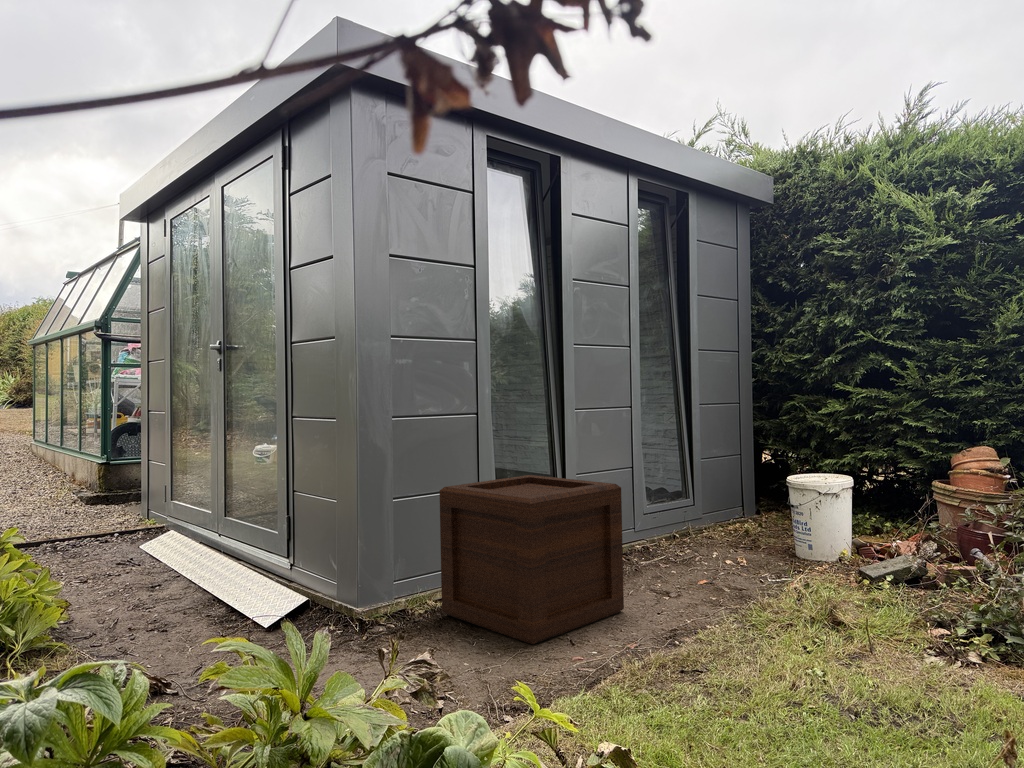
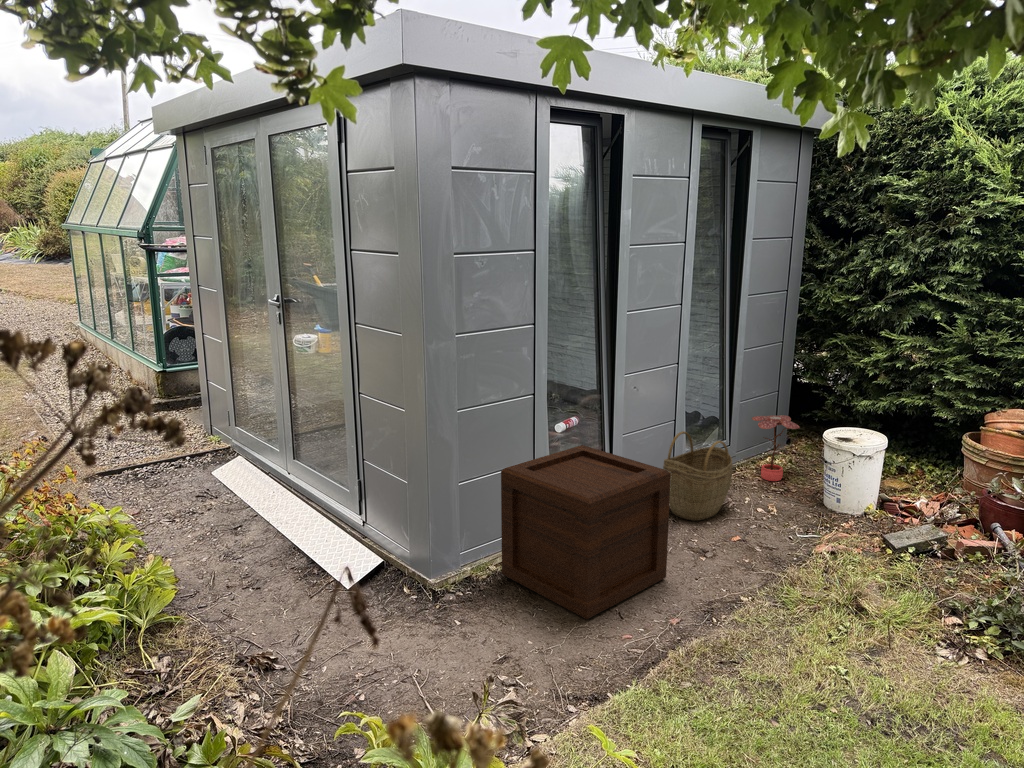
potted plant: none [713,470,763,539] -> present [752,415,800,481]
woven basket: none [621,476,694,569] -> present [663,431,732,521]

